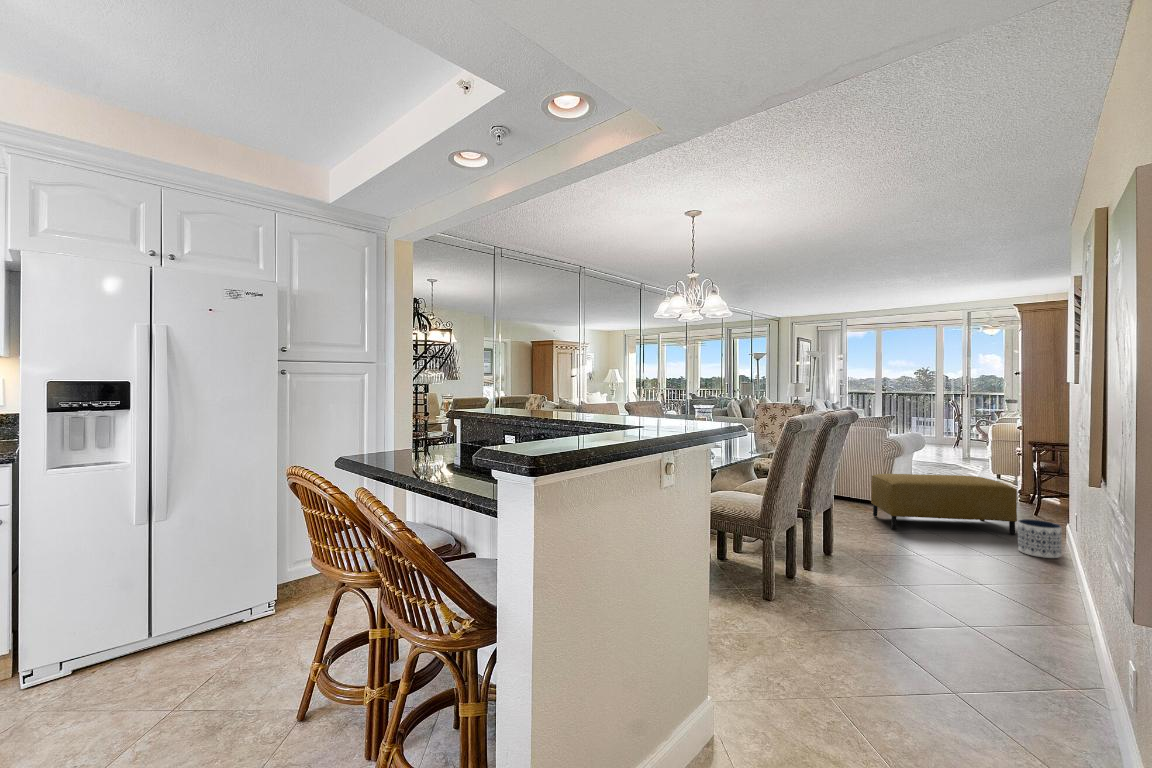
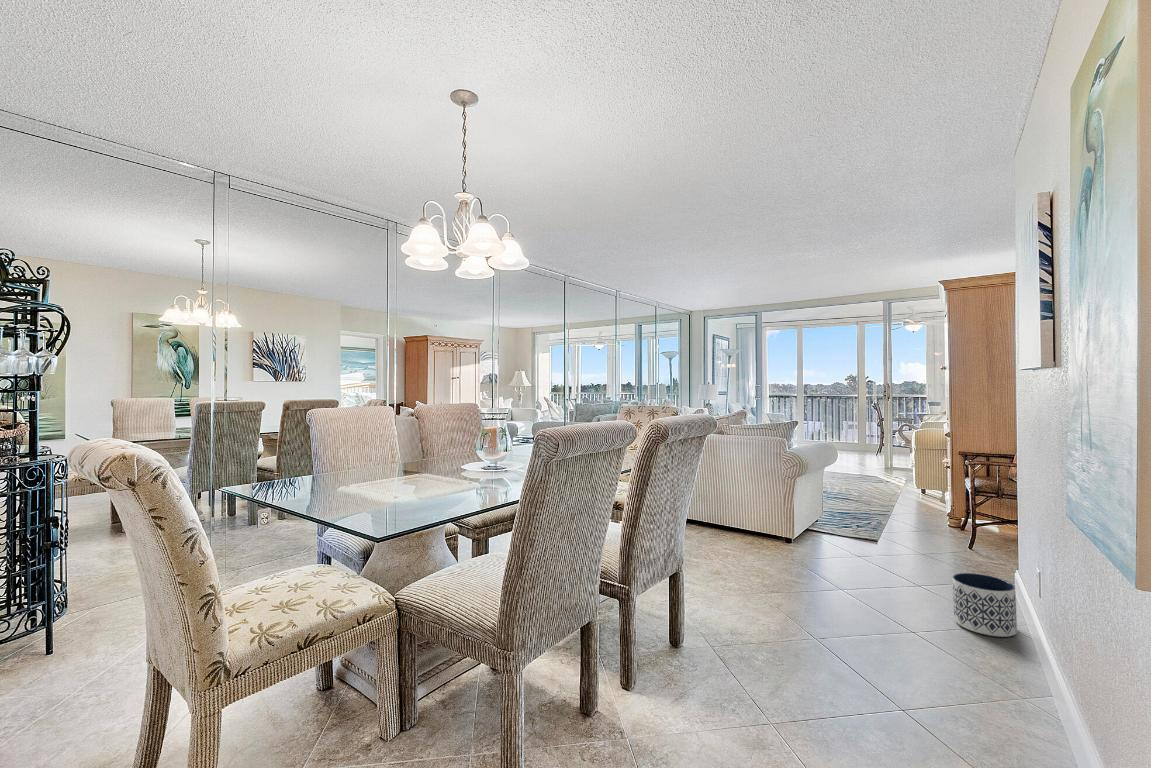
ottoman: present [871,474,1017,535] -> none [763,503,950,588]

